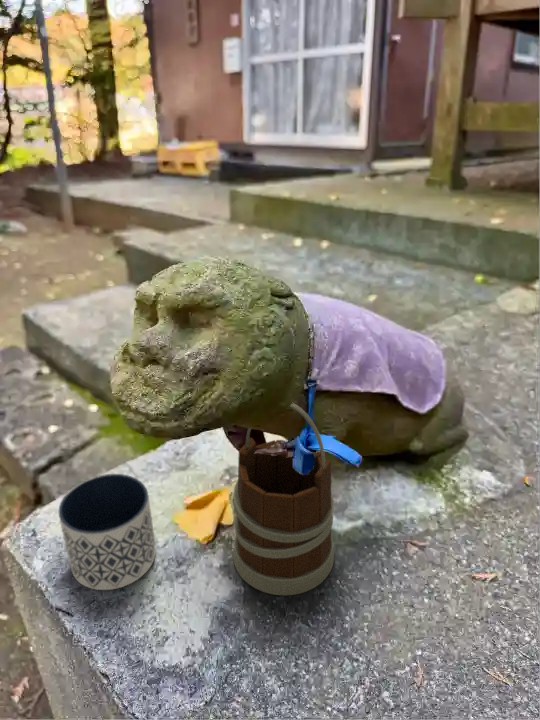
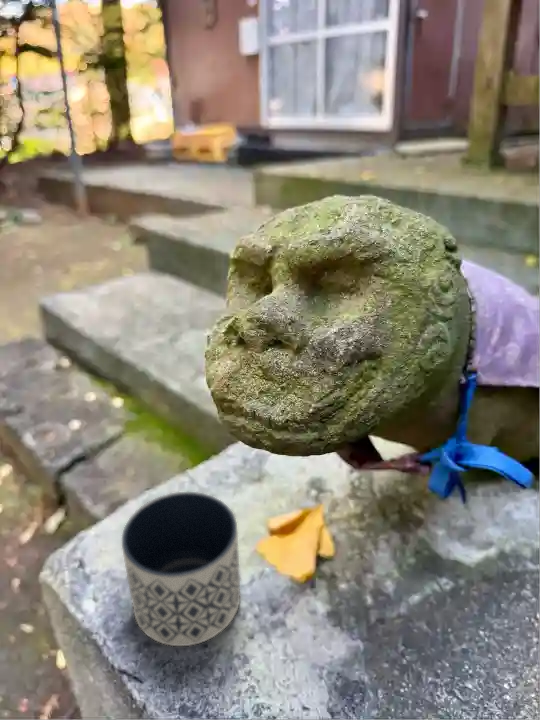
wooden bucket: present [233,403,334,595] -> none [339,397,488,654]

